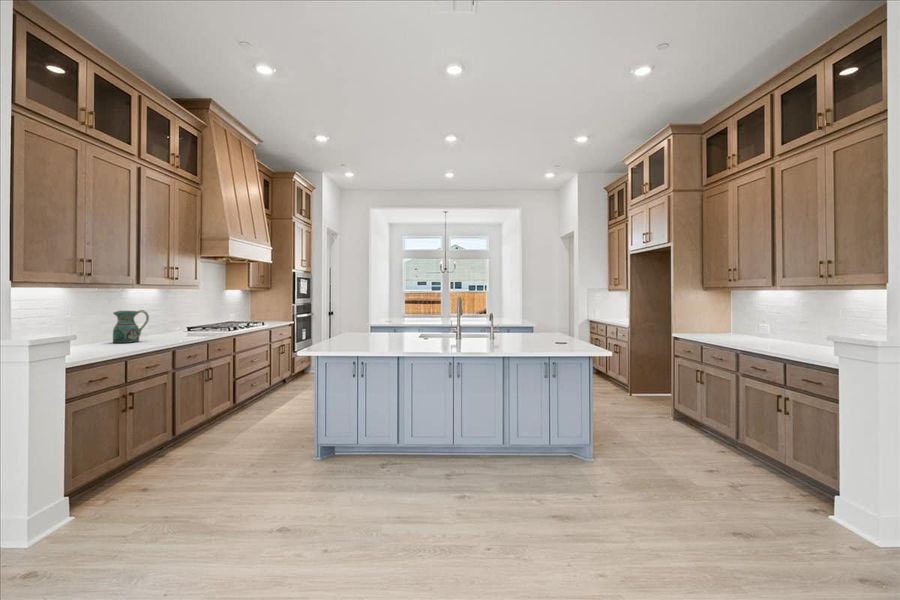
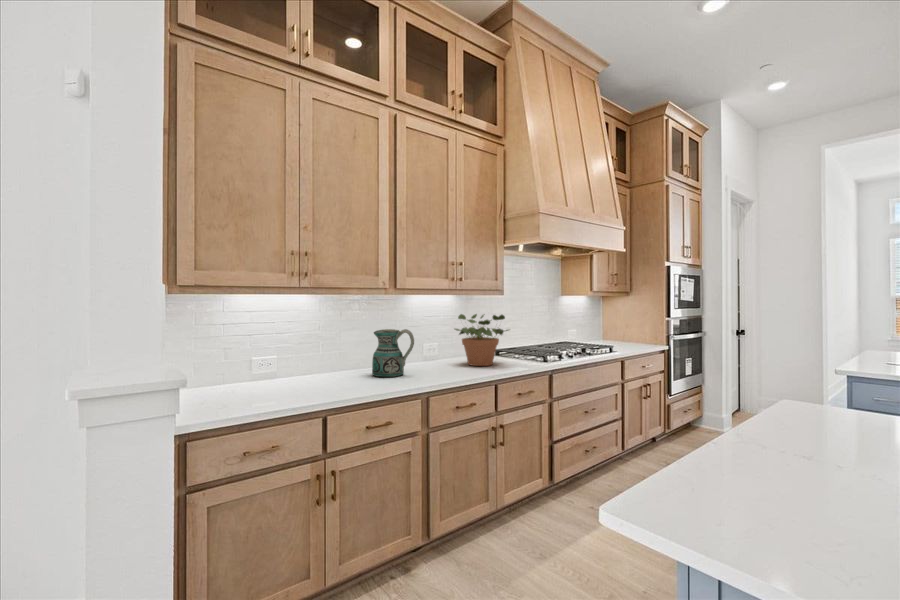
potted plant: none [164,300,211,335] -> present [455,314,508,366]

